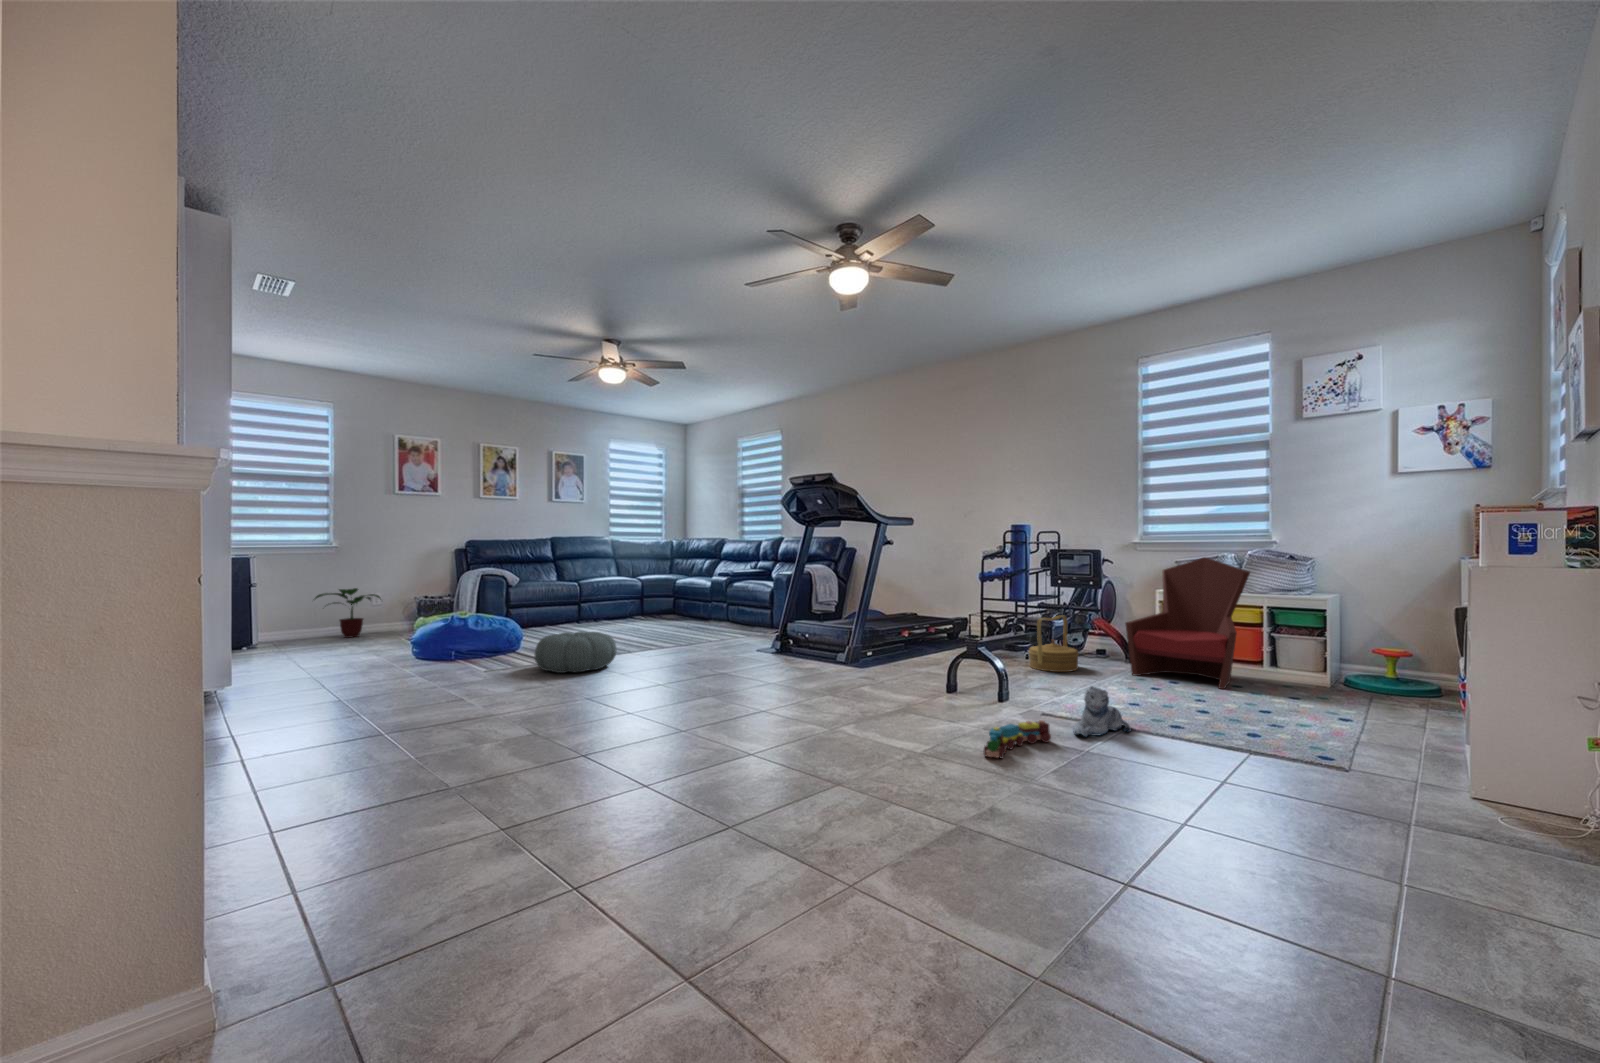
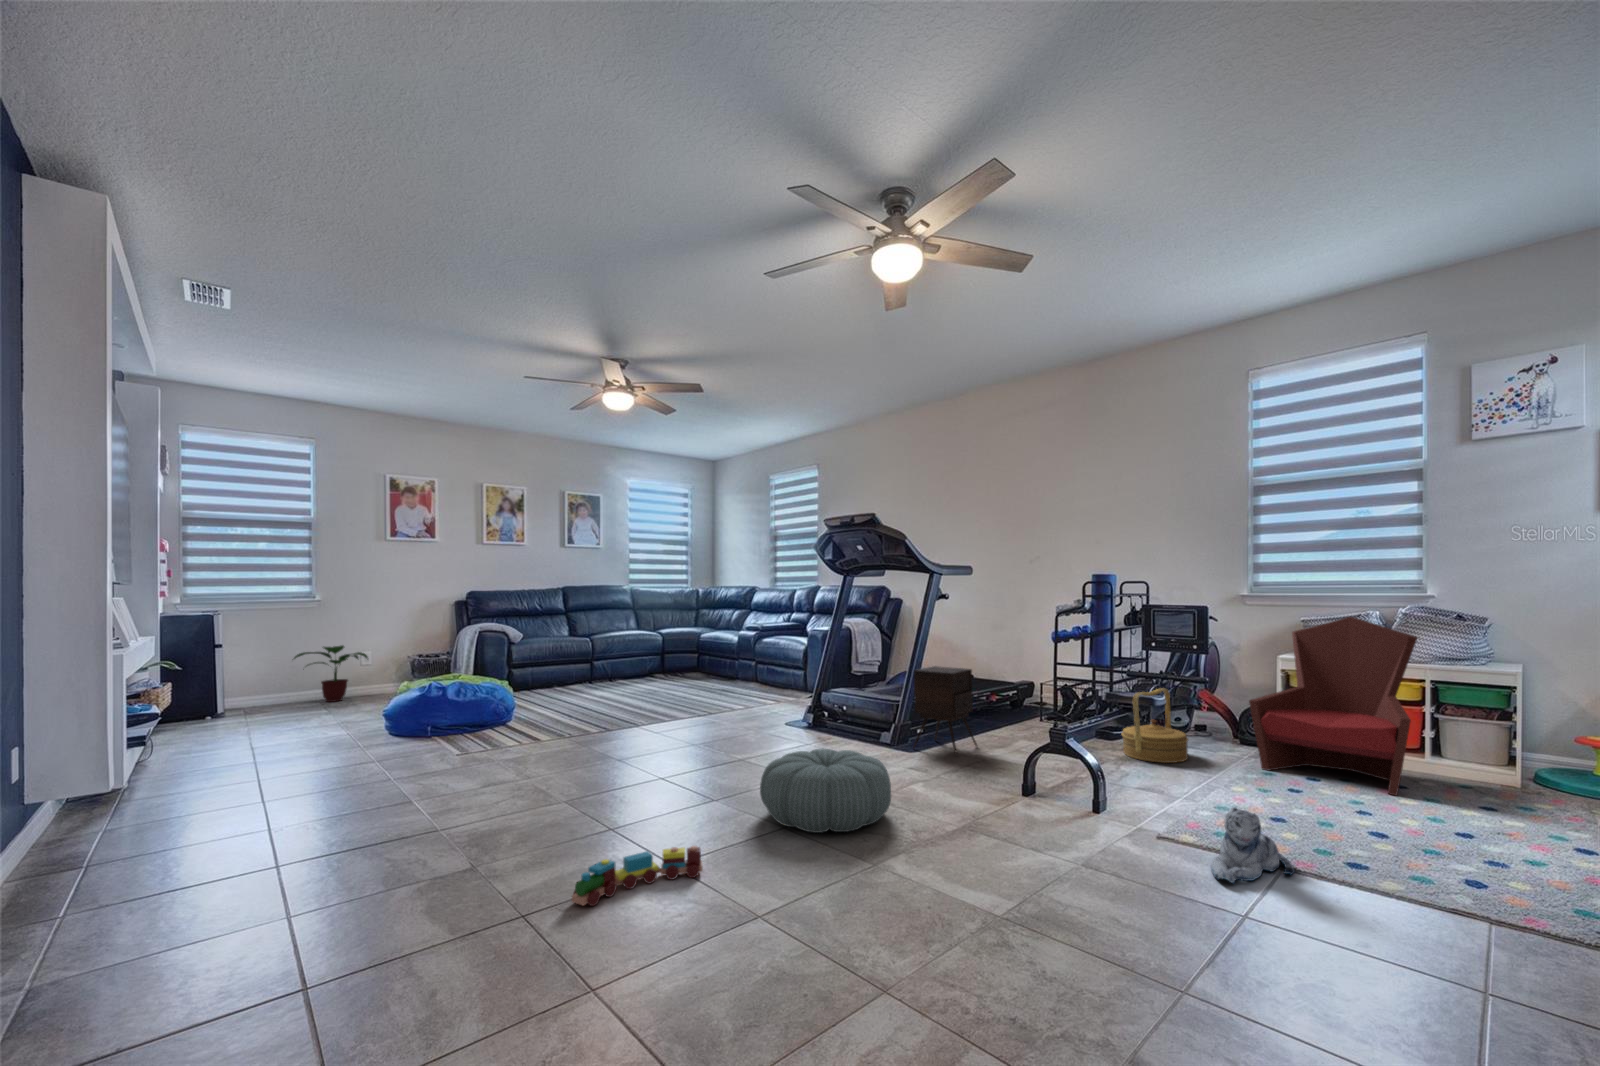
side table: none [863,599,915,669] -> present [913,666,977,755]
pouf: present [535,631,617,673] -> present [760,749,891,833]
toy train: present [983,720,1051,758] -> present [572,846,703,906]

